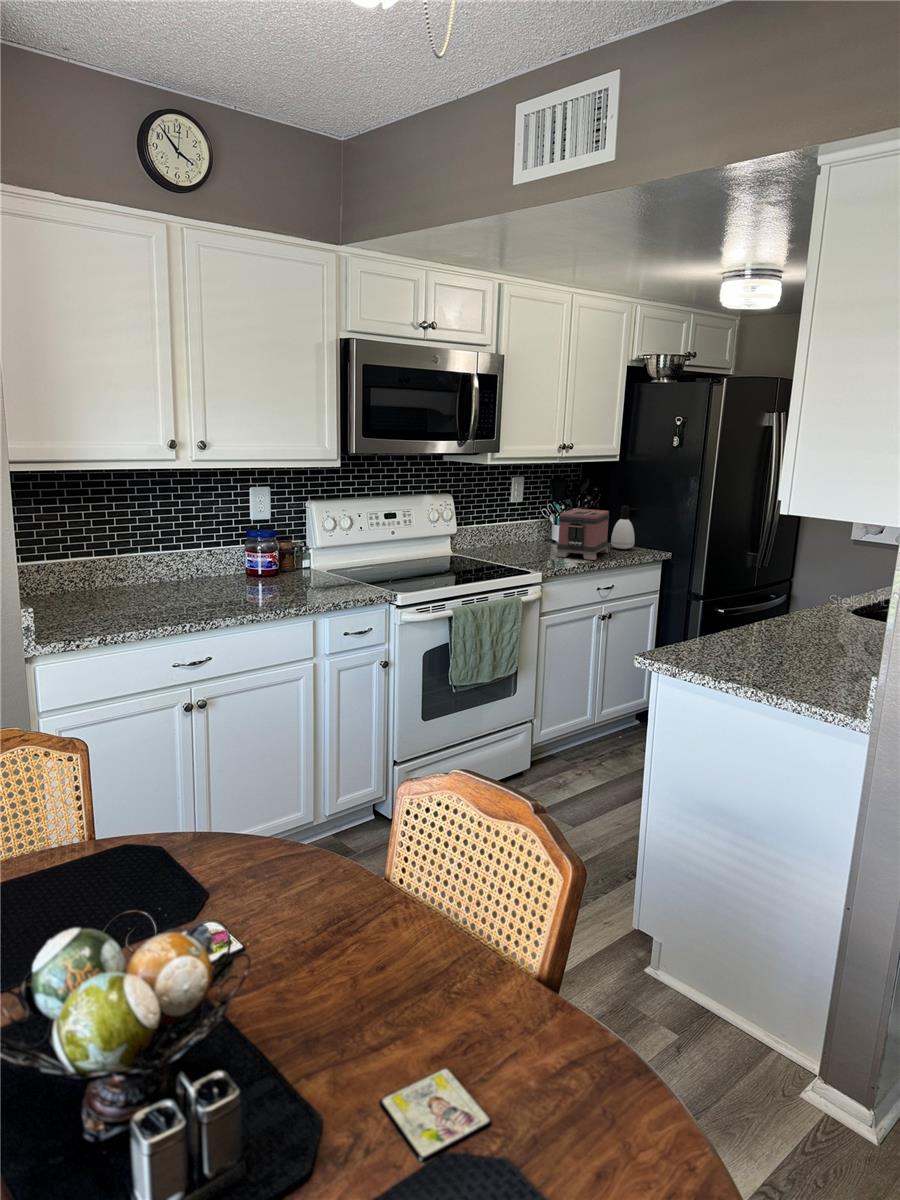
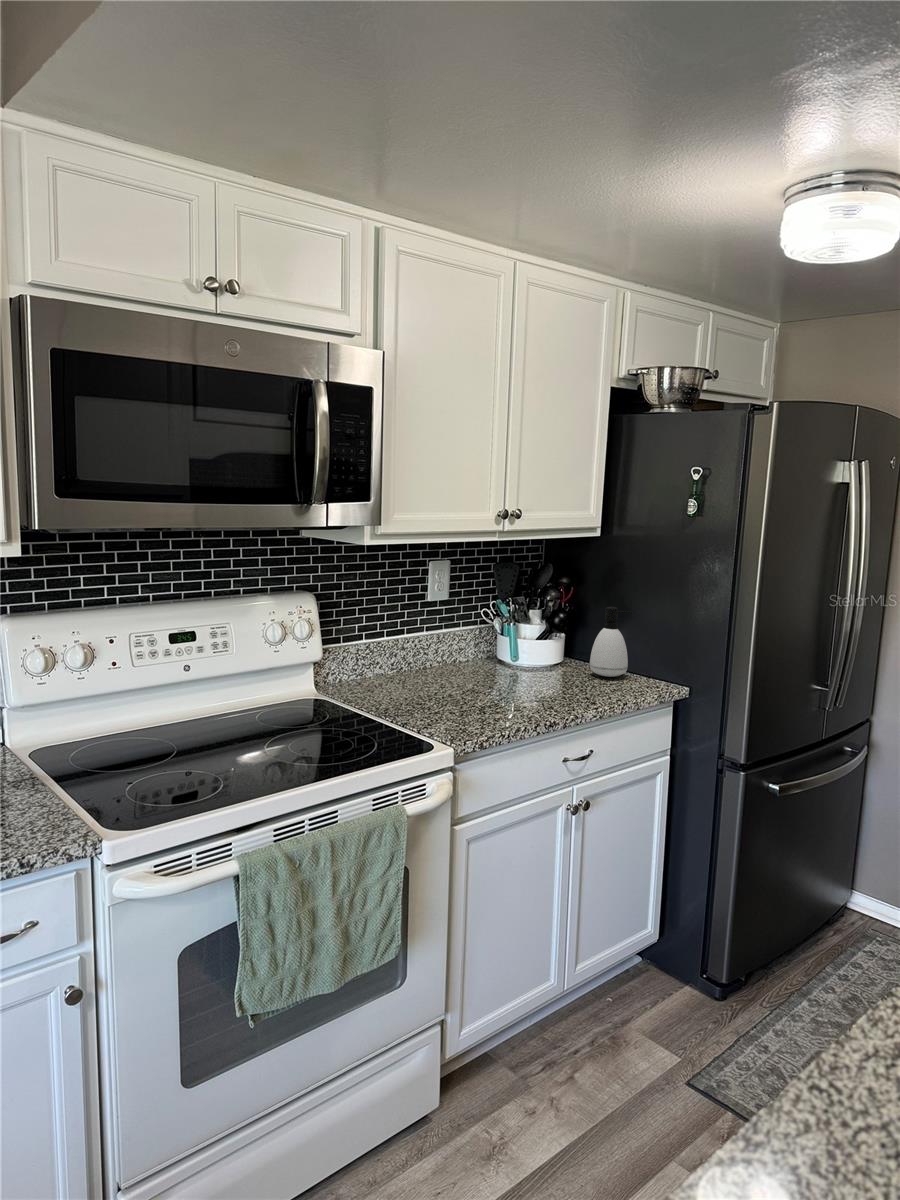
toaster: present [555,509,609,560] -> none [491,613,585,707]

